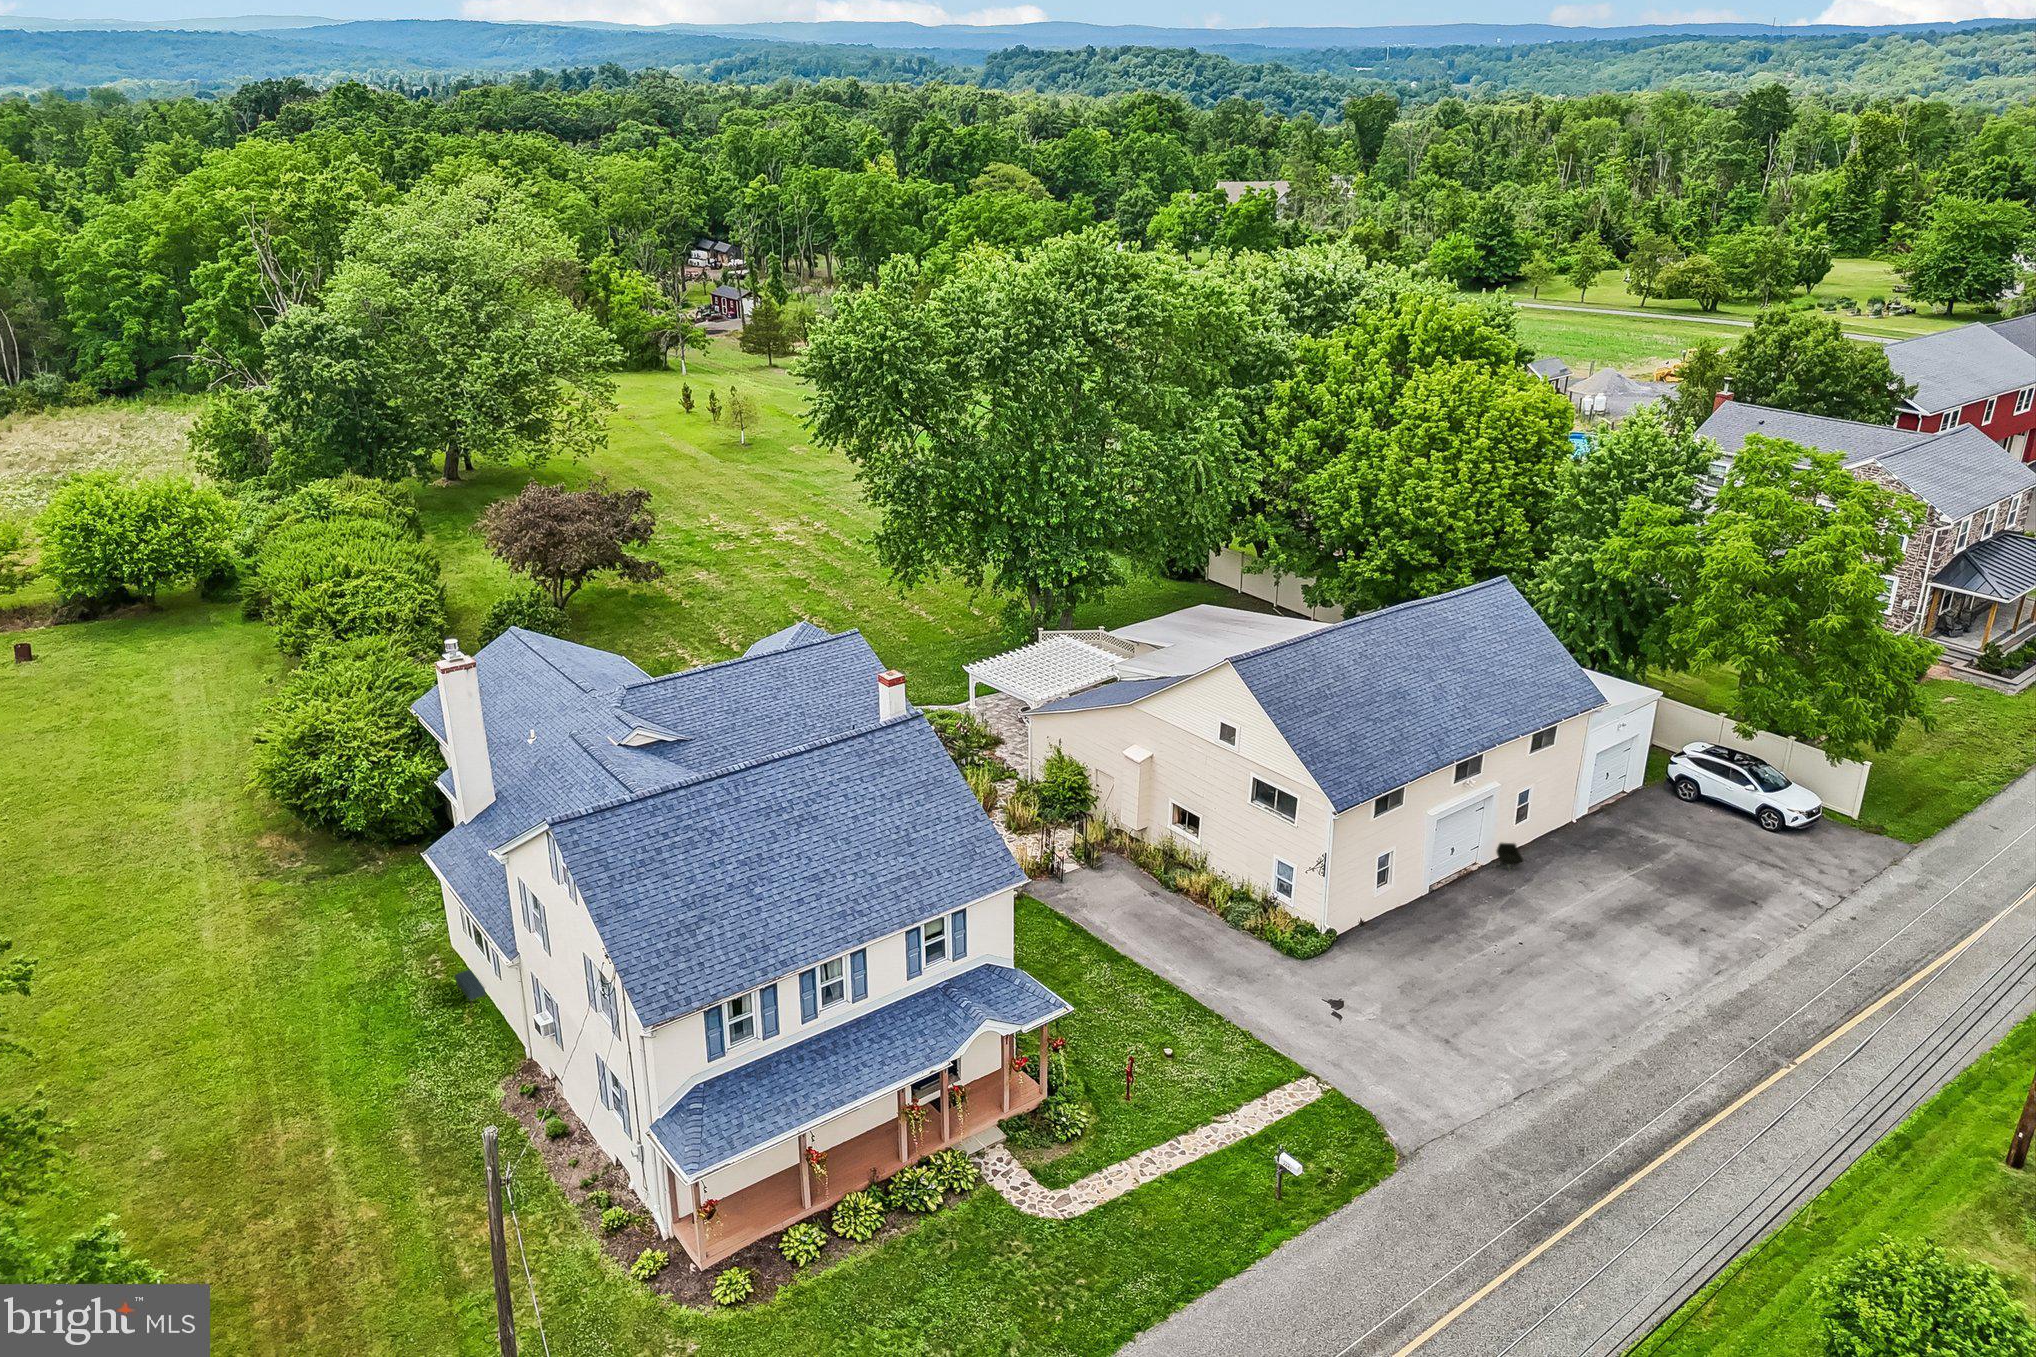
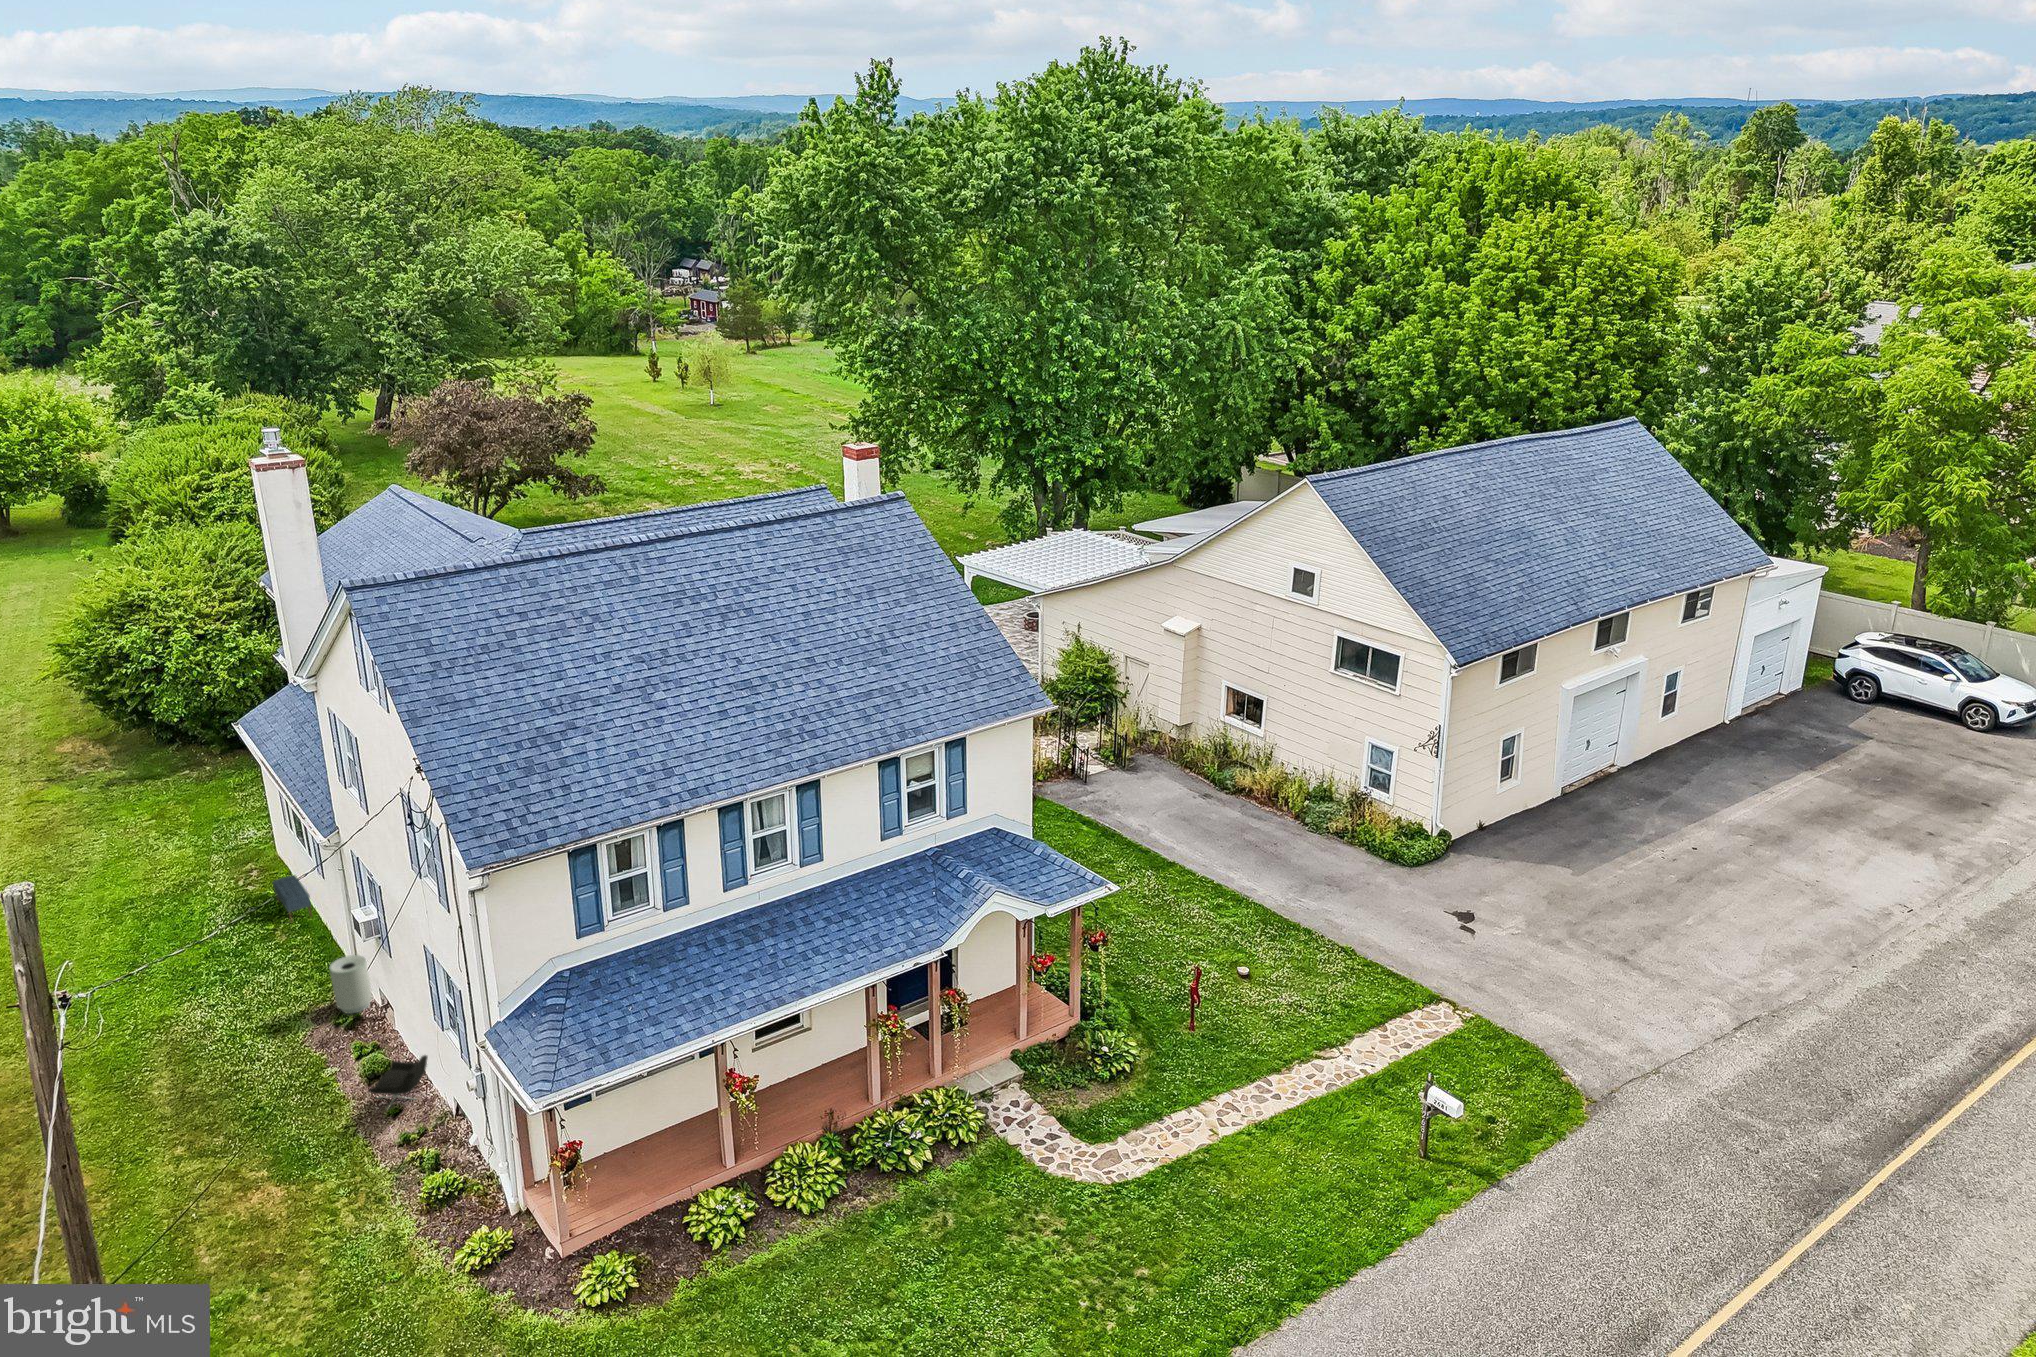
lounge chair: present [1496,843,1523,868] -> present [369,1055,428,1110]
trash can: none [515,1043,544,1085] -> present [330,955,372,1014]

